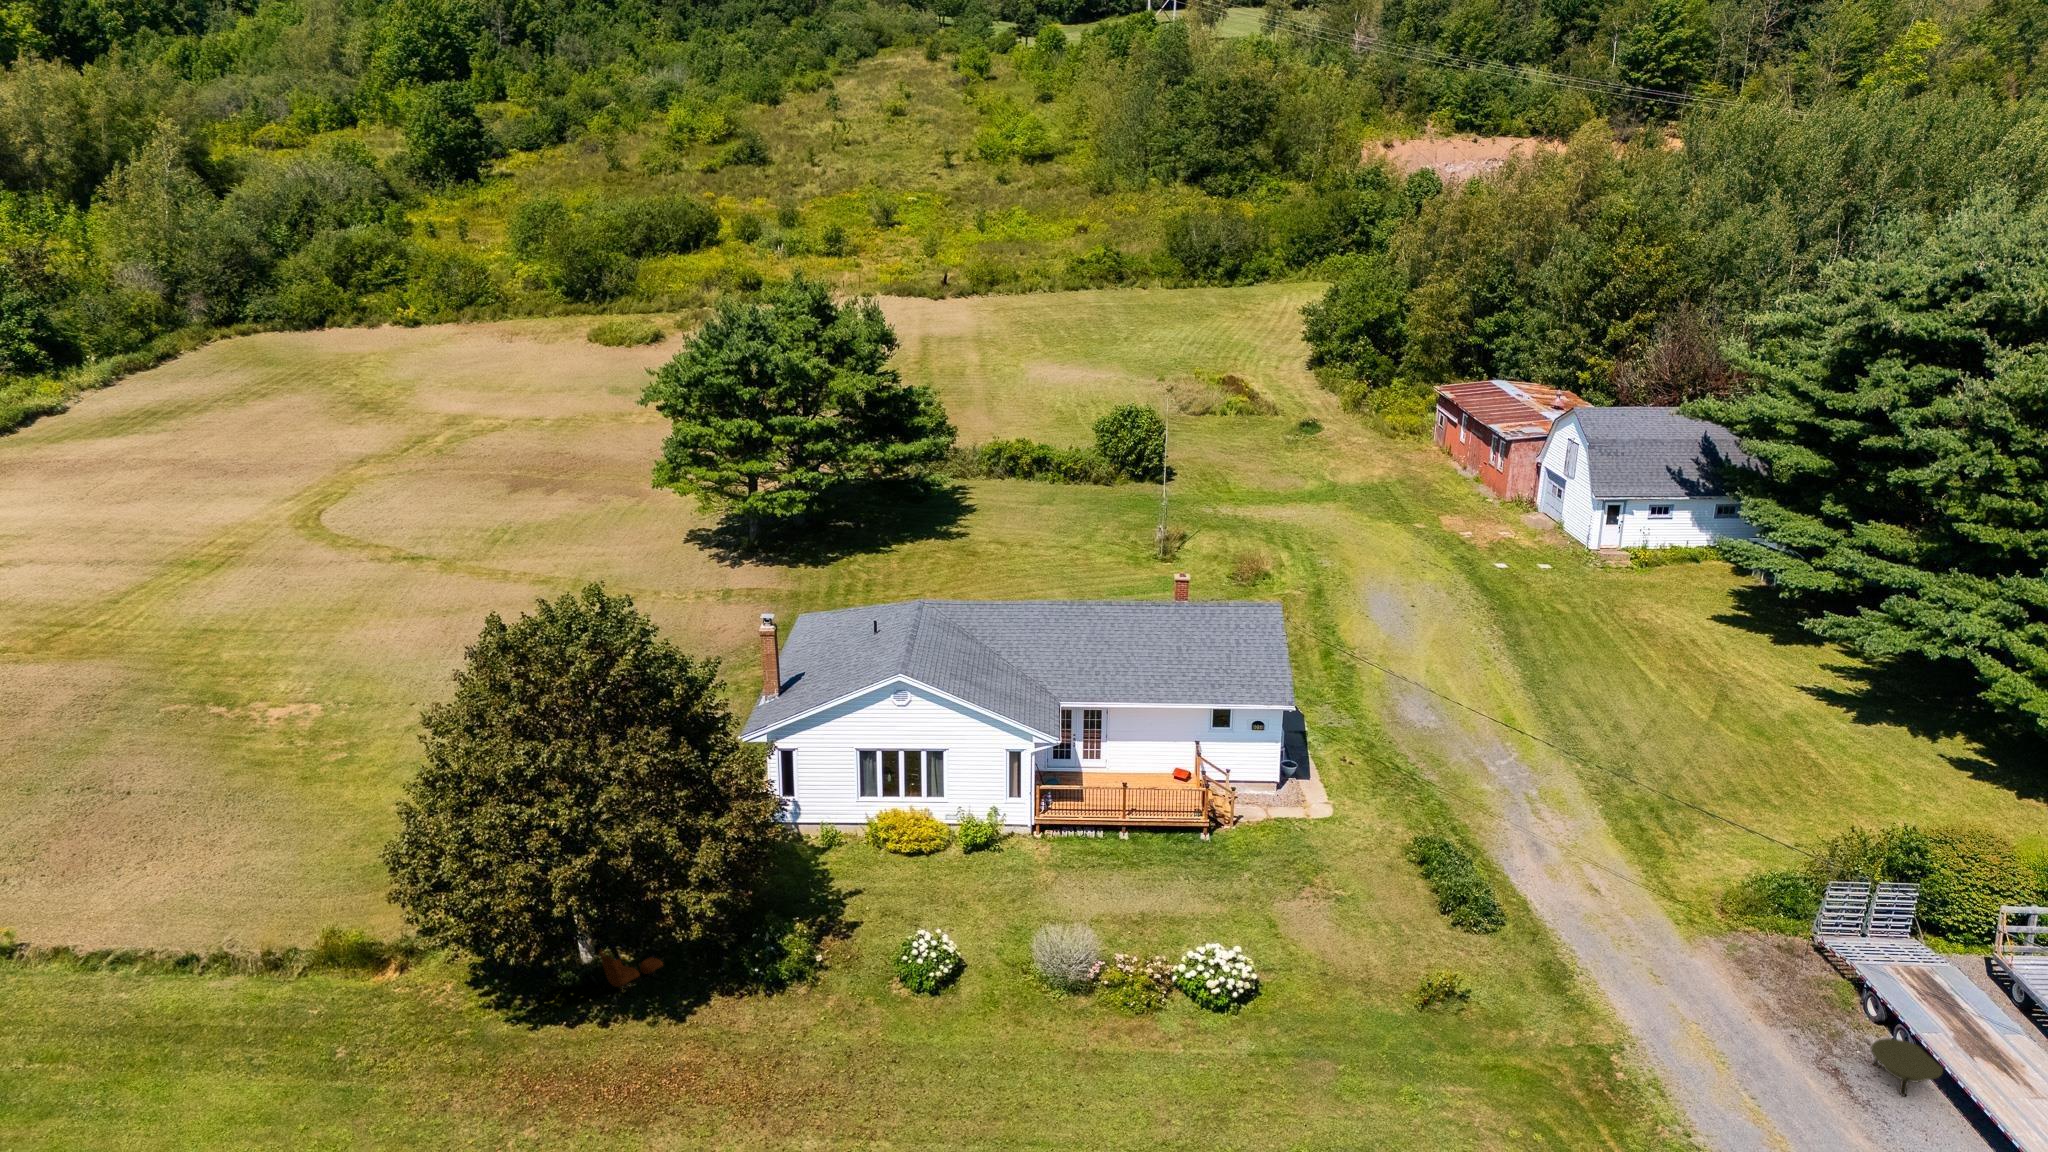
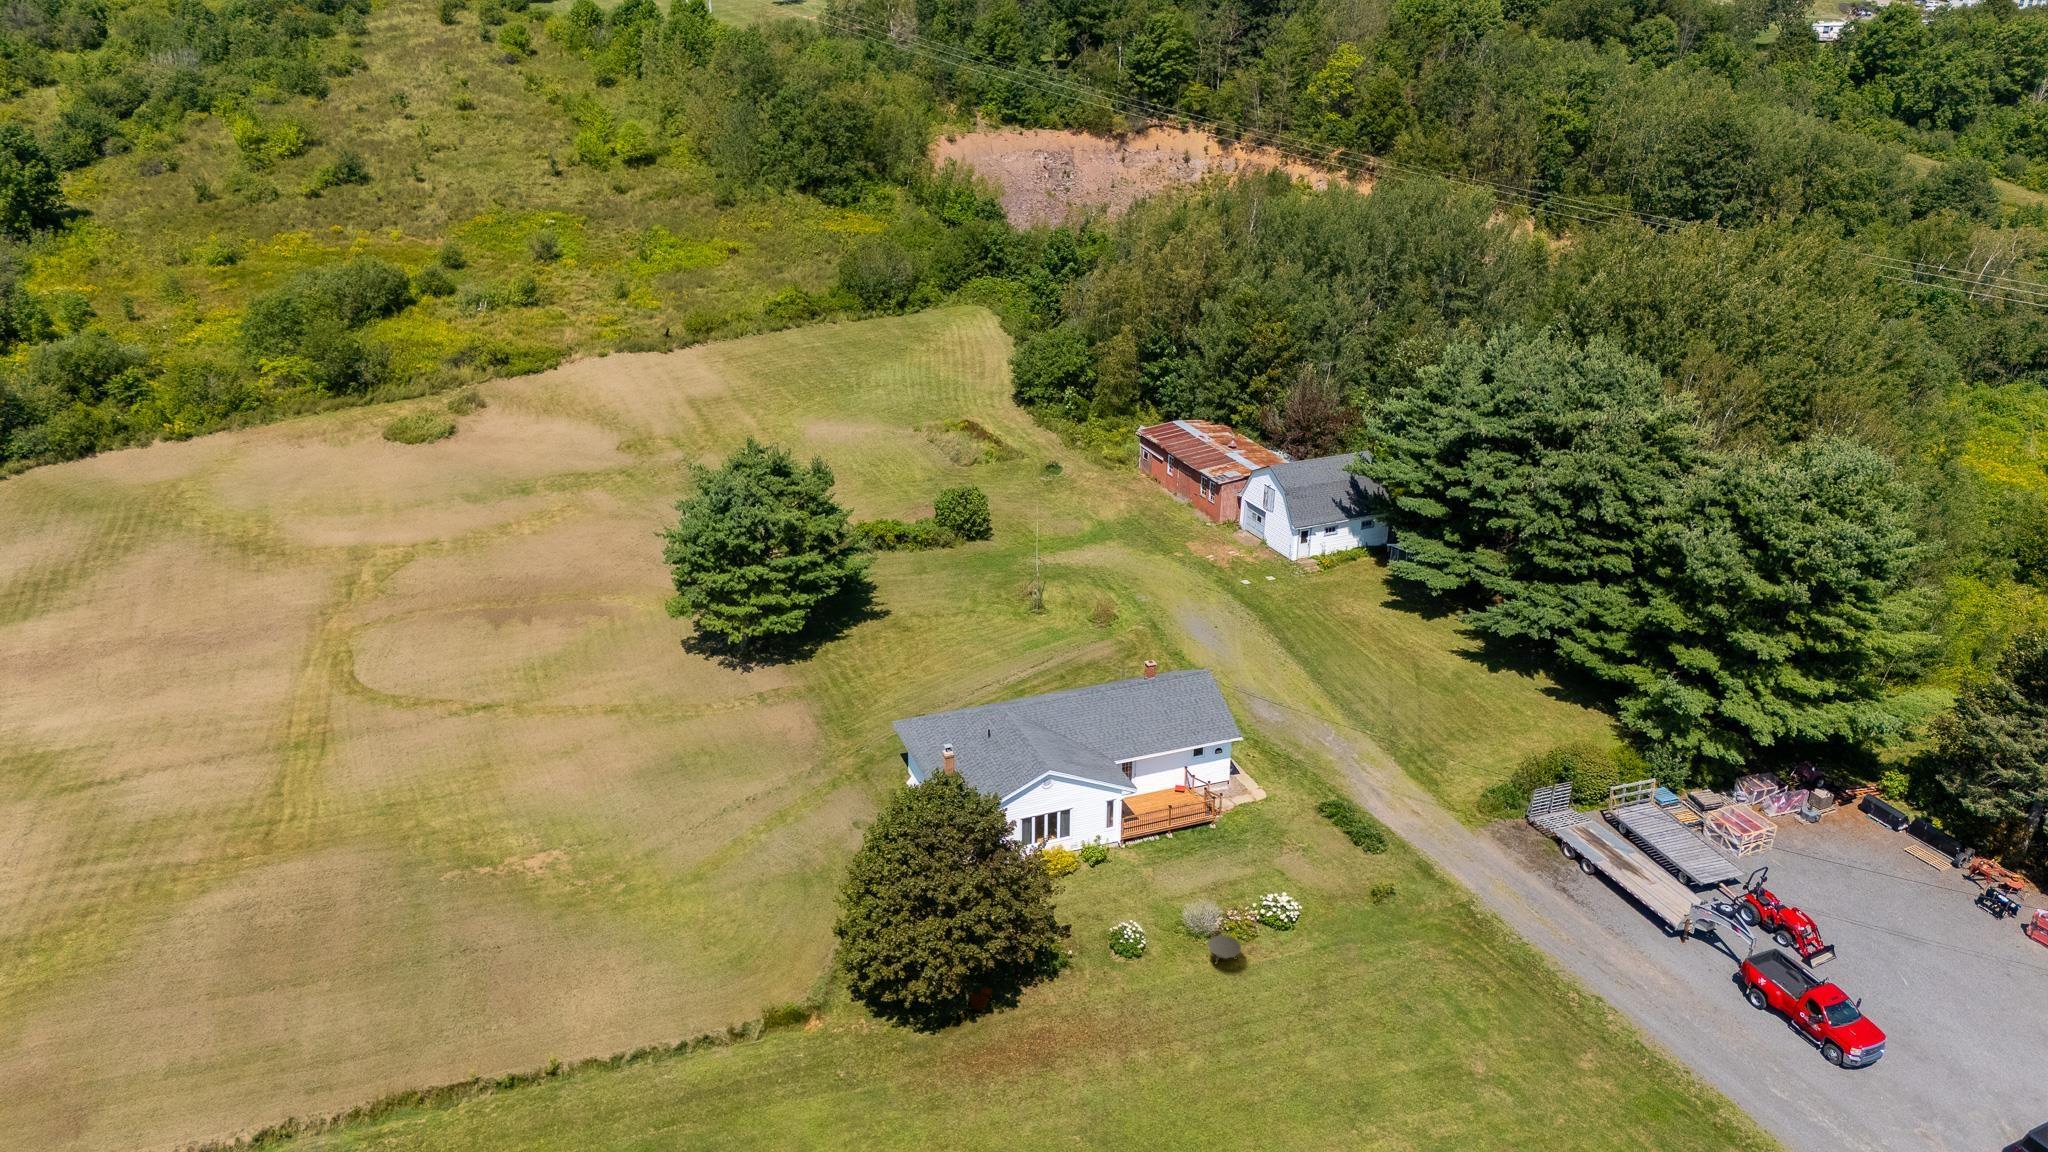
round table: present [1871,1038,1943,1096] -> present [1208,935,1241,964]

